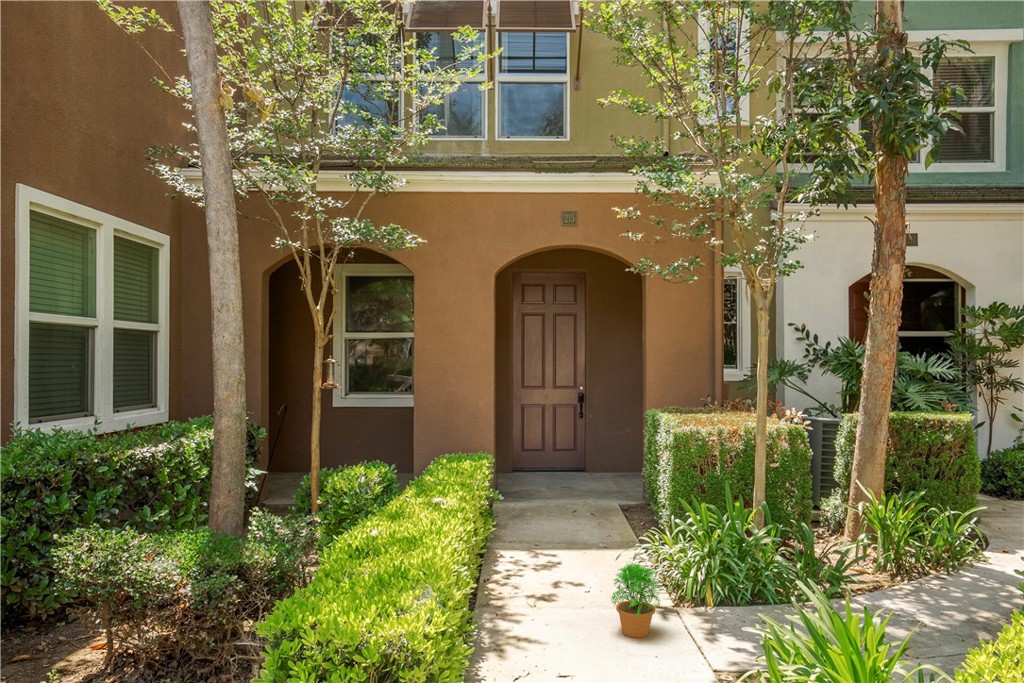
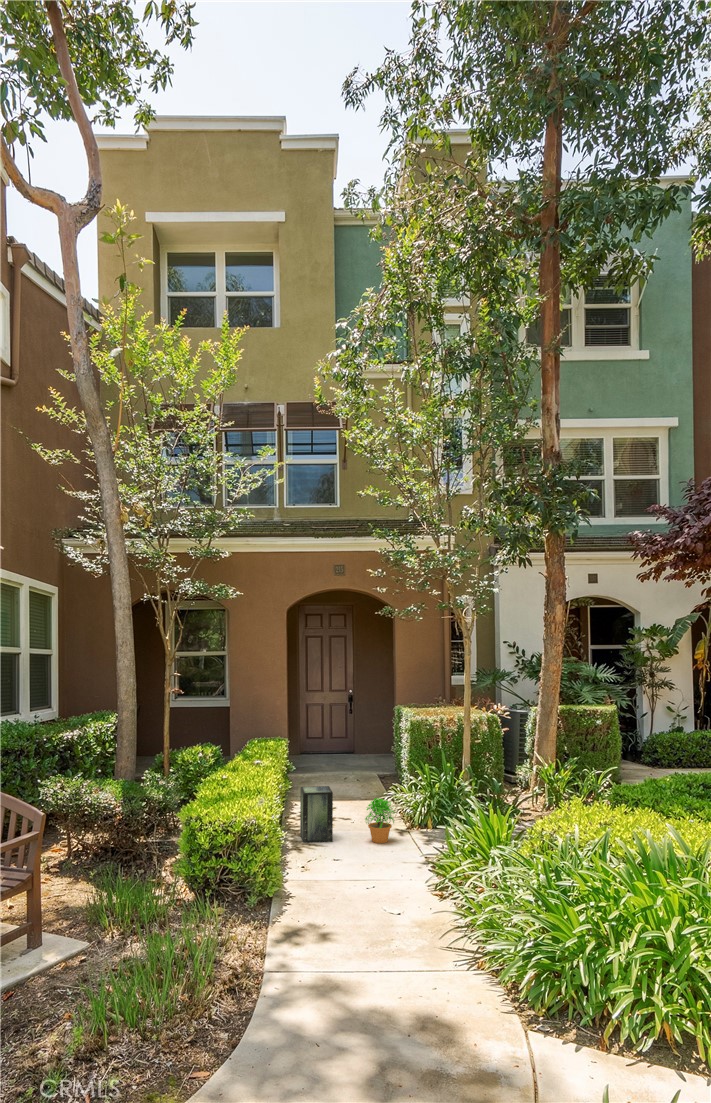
storage box: none [505,540,558,634] -> present [300,786,333,843]

